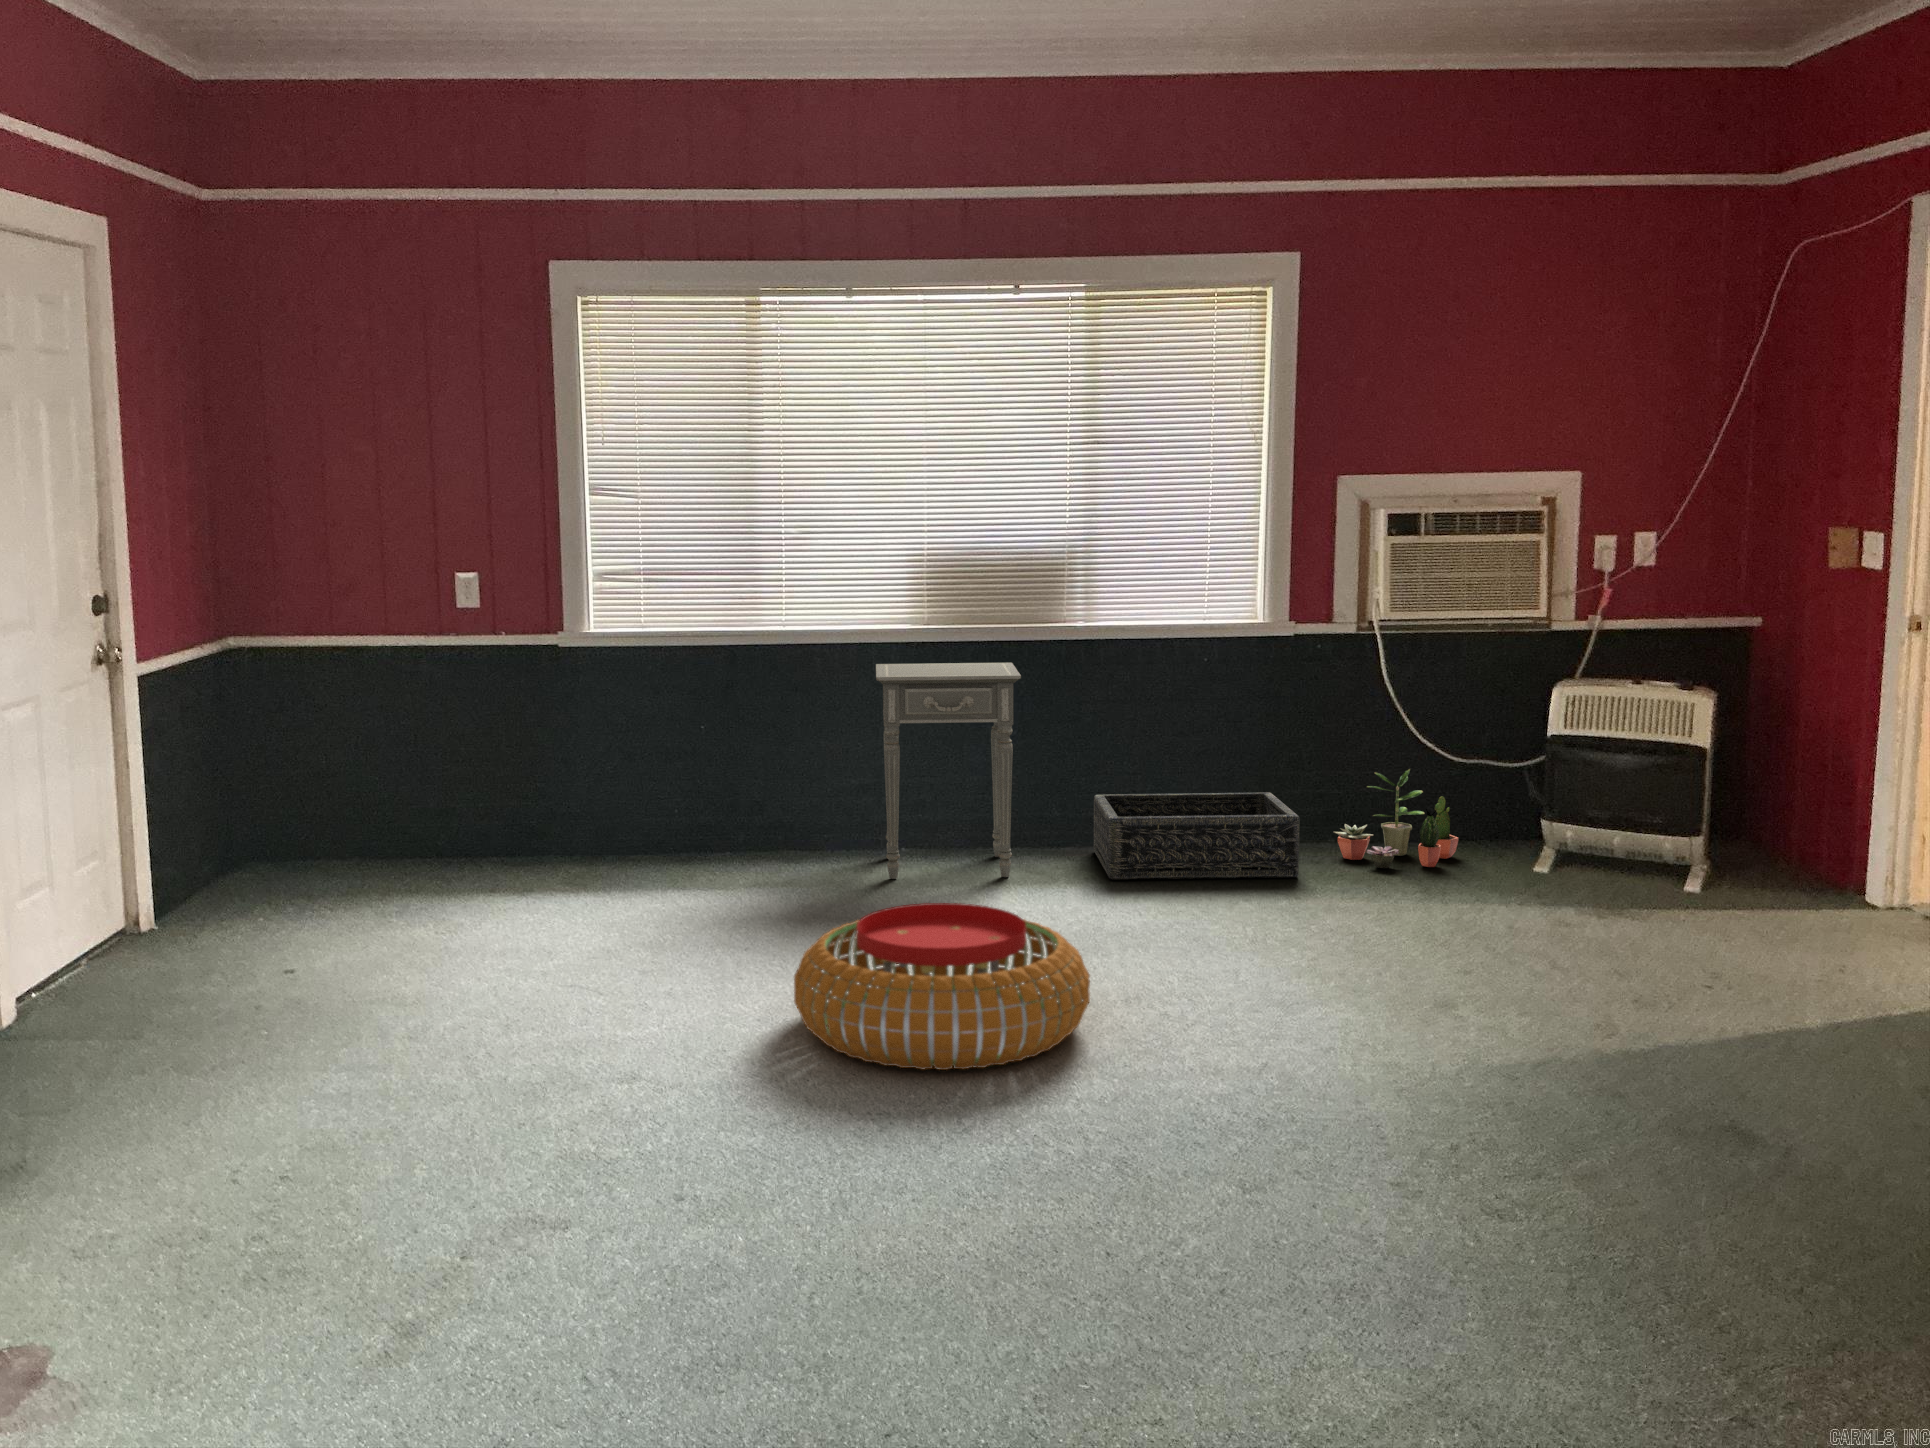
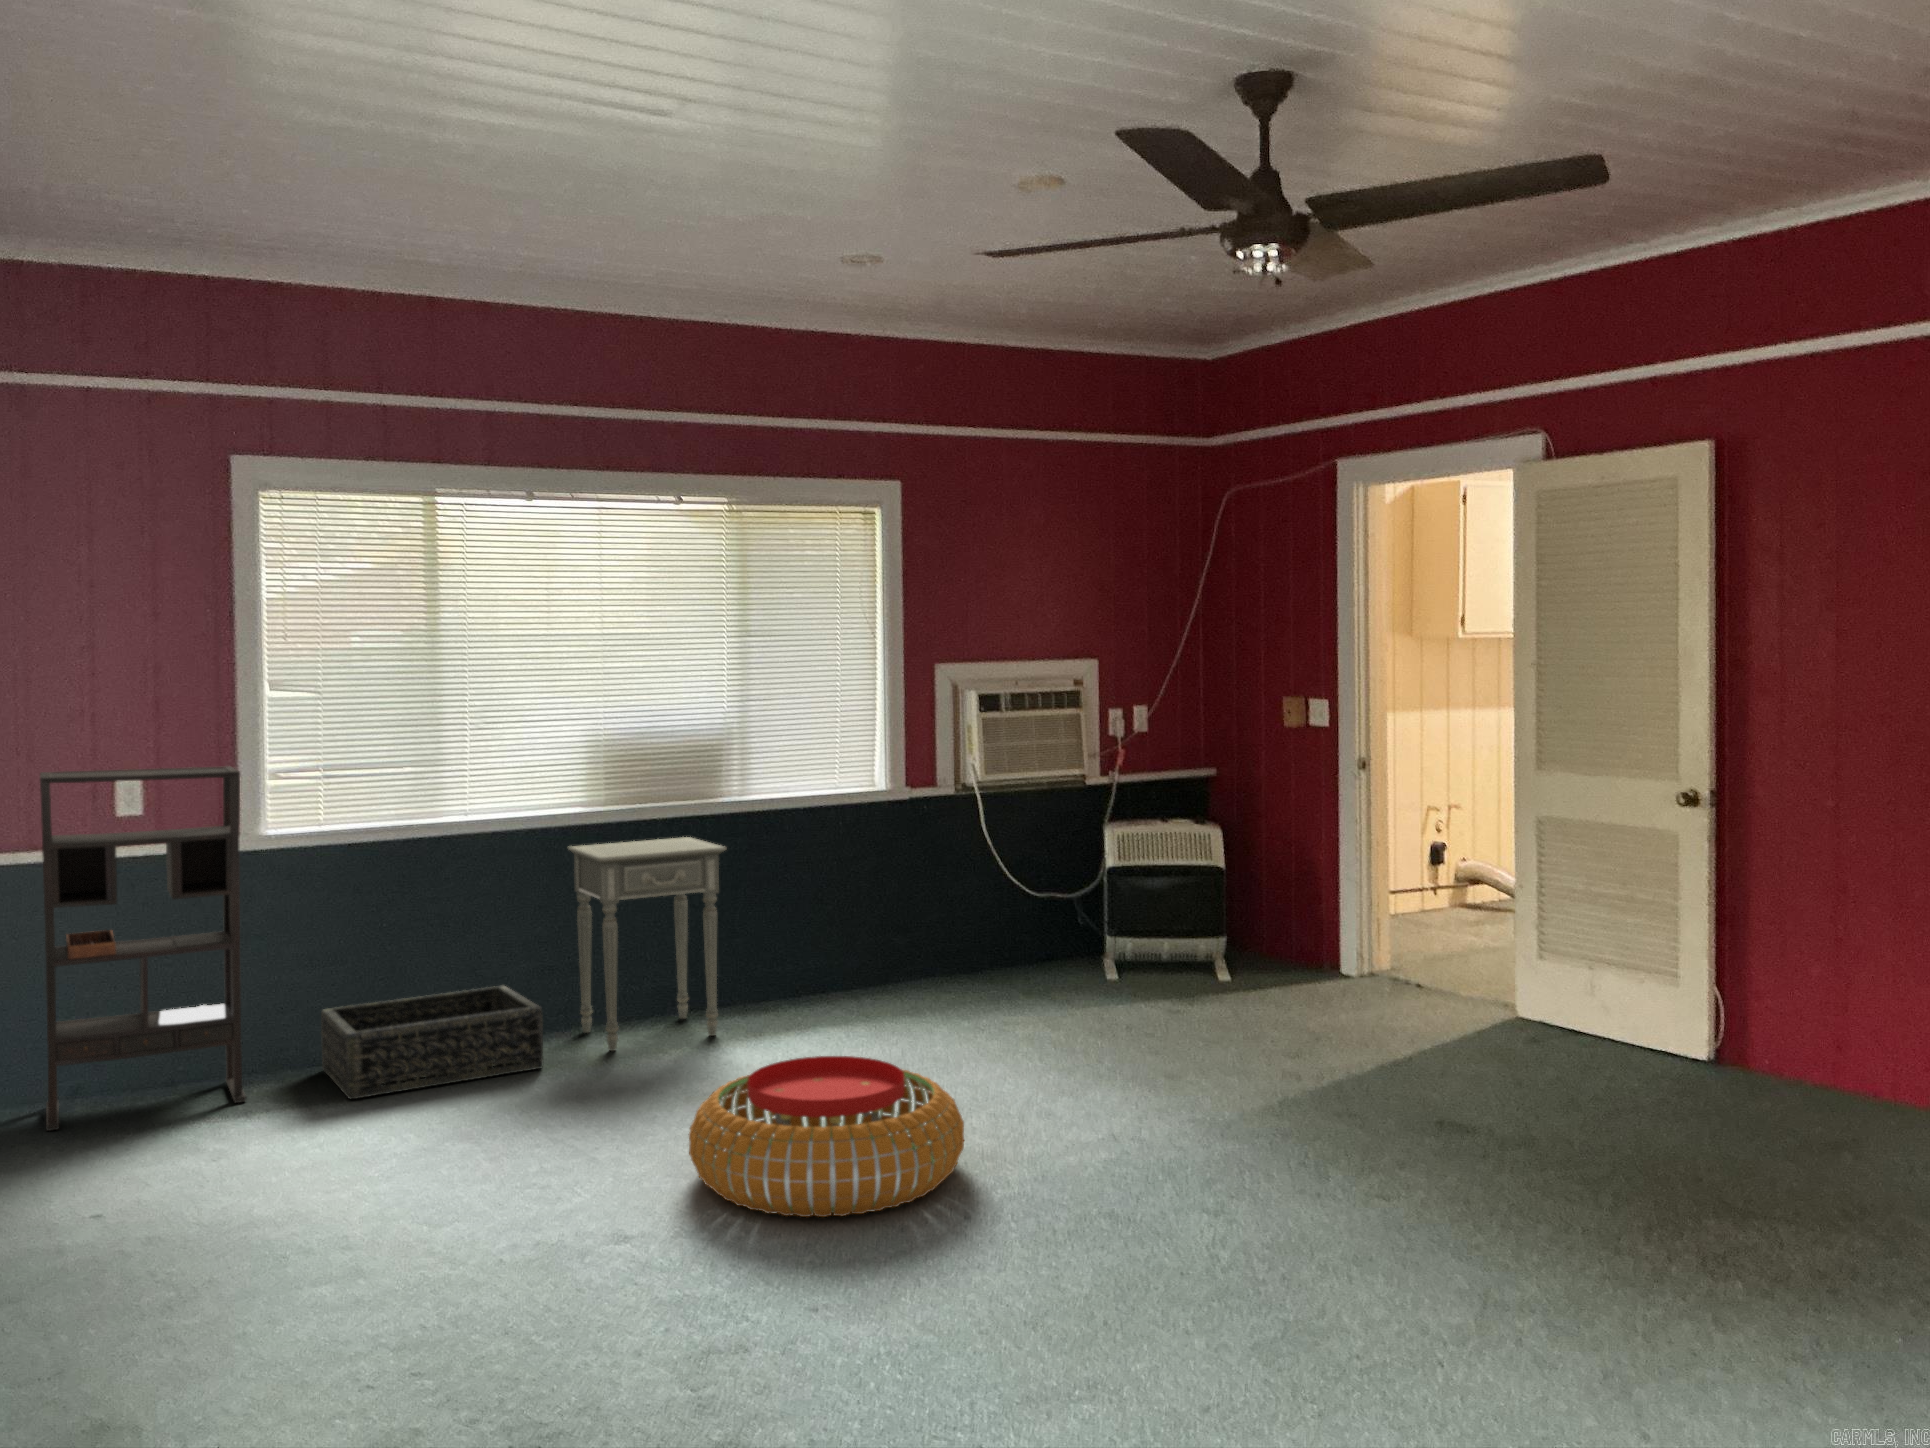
bookshelf: none [367,564,557,883] -> present [40,766,246,1131]
potted plant: present [1334,769,1458,868] -> none [956,903,1047,989]
basket: present [1094,792,1300,880] -> present [321,986,544,1099]

